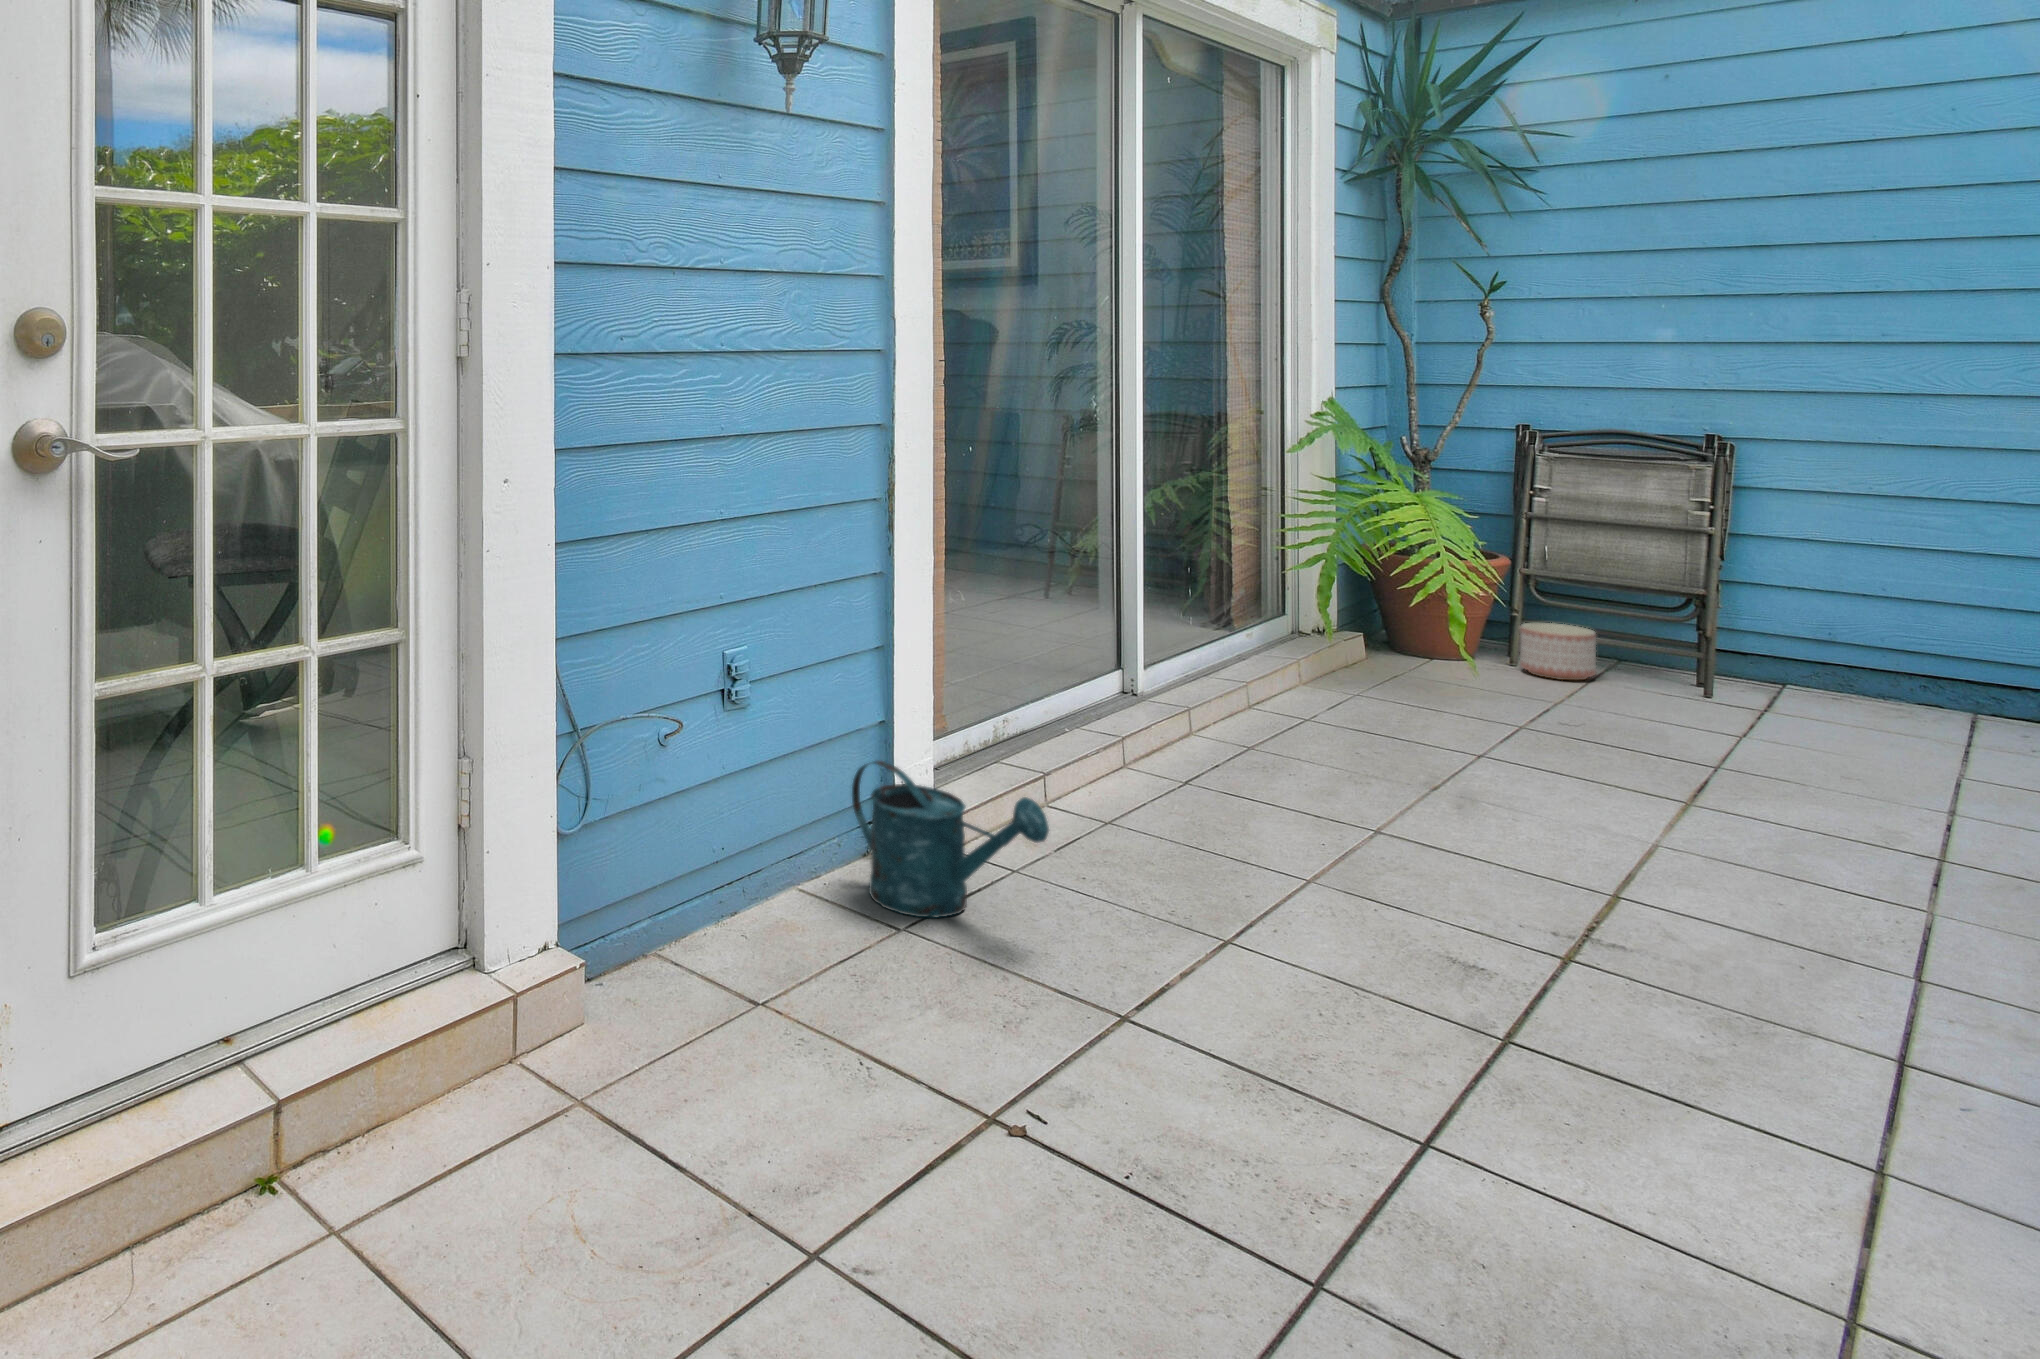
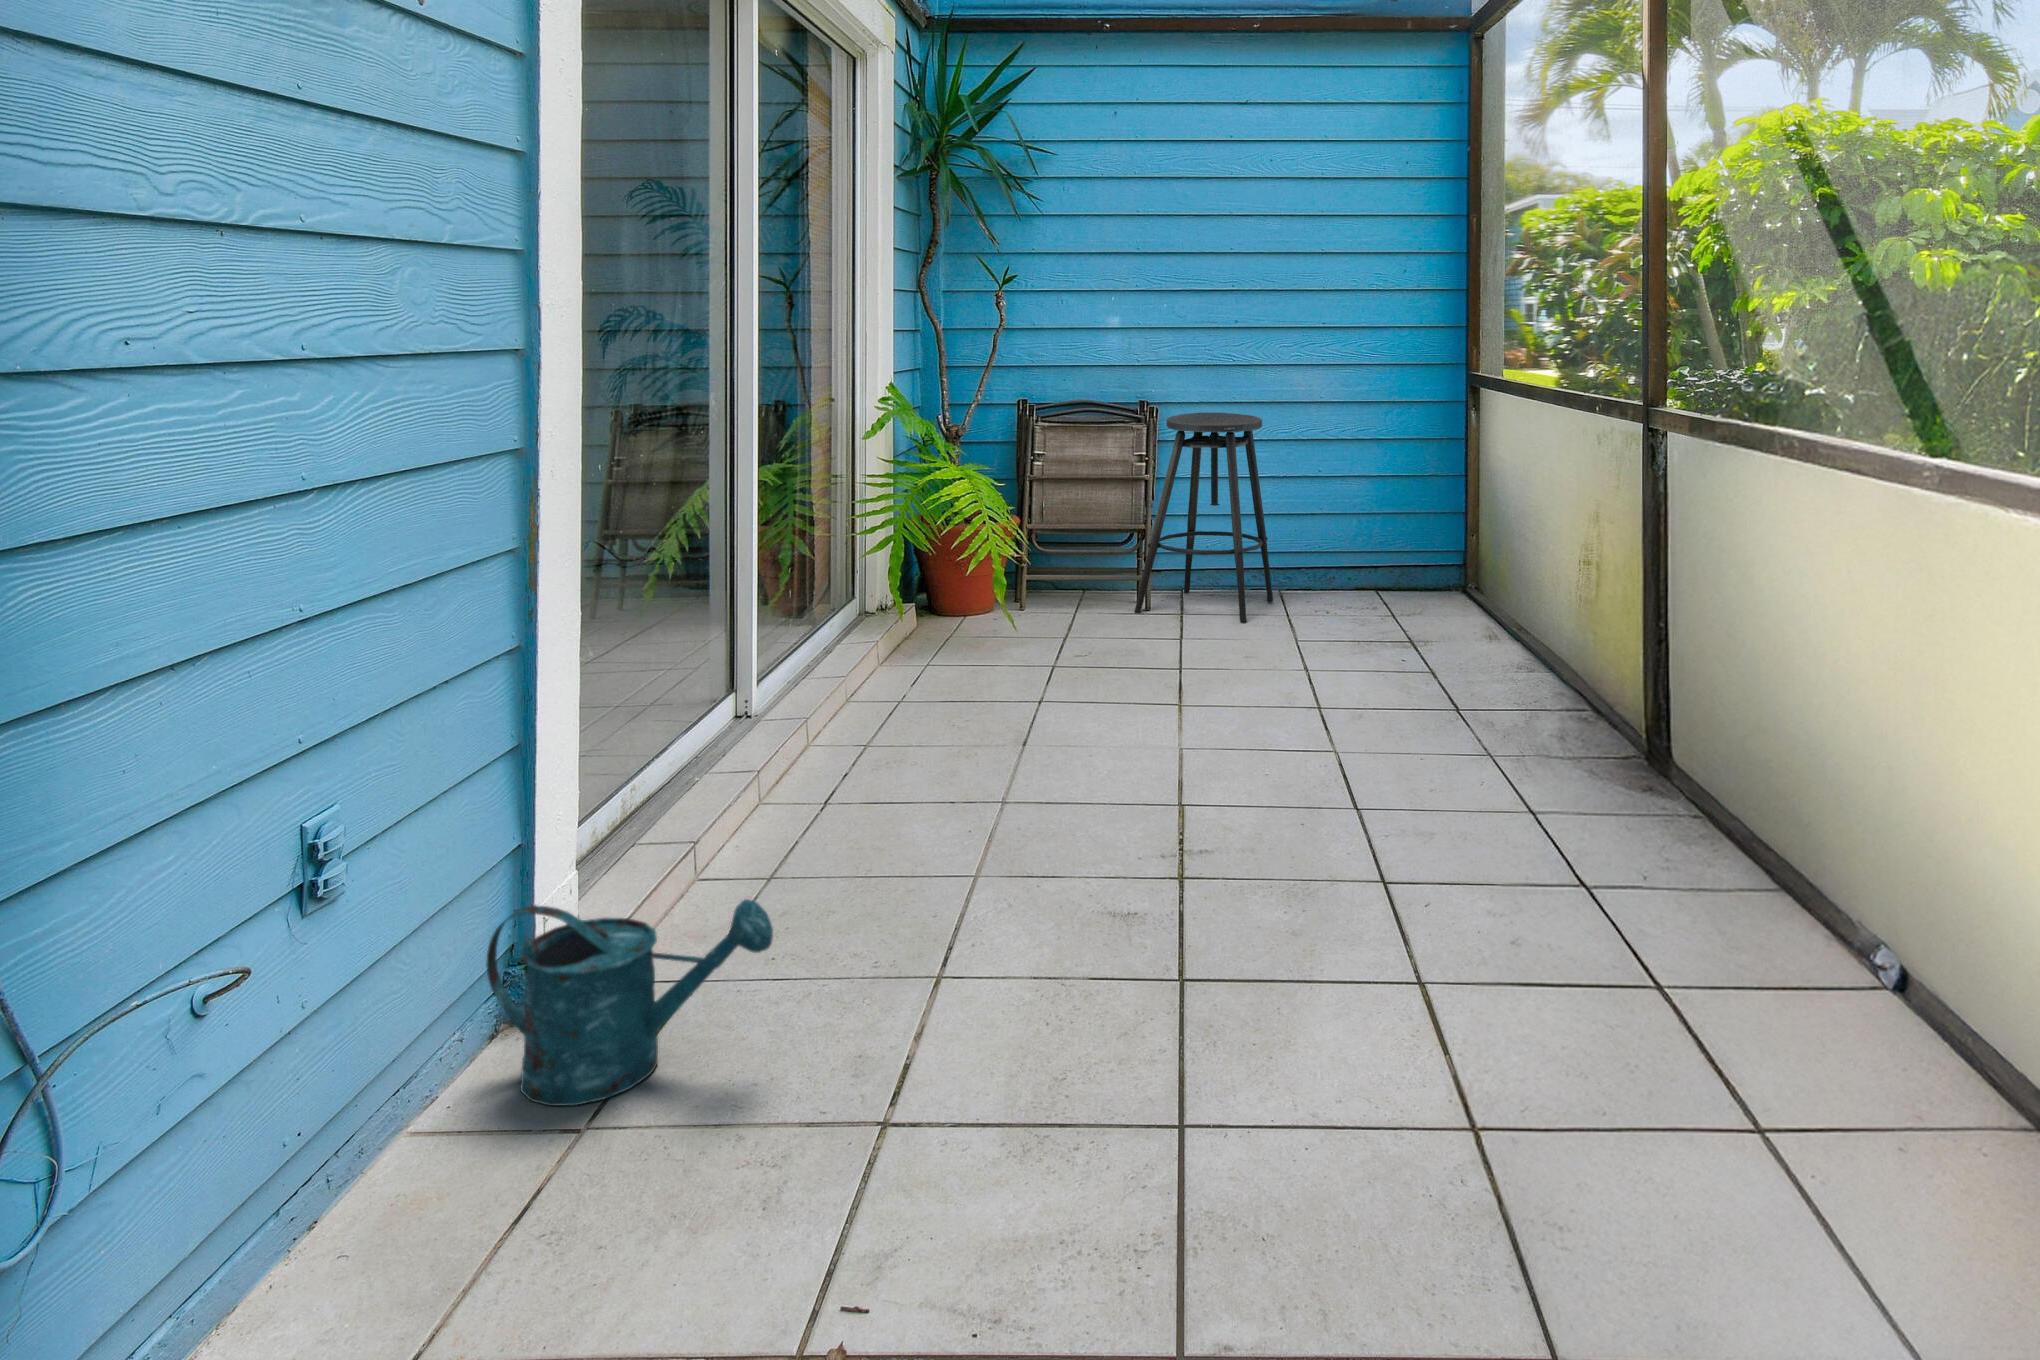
stool: none [1678,449,1941,733] -> present [1134,412,1273,622]
planter: present [1520,623,1596,680] -> none [1030,568,1082,616]

